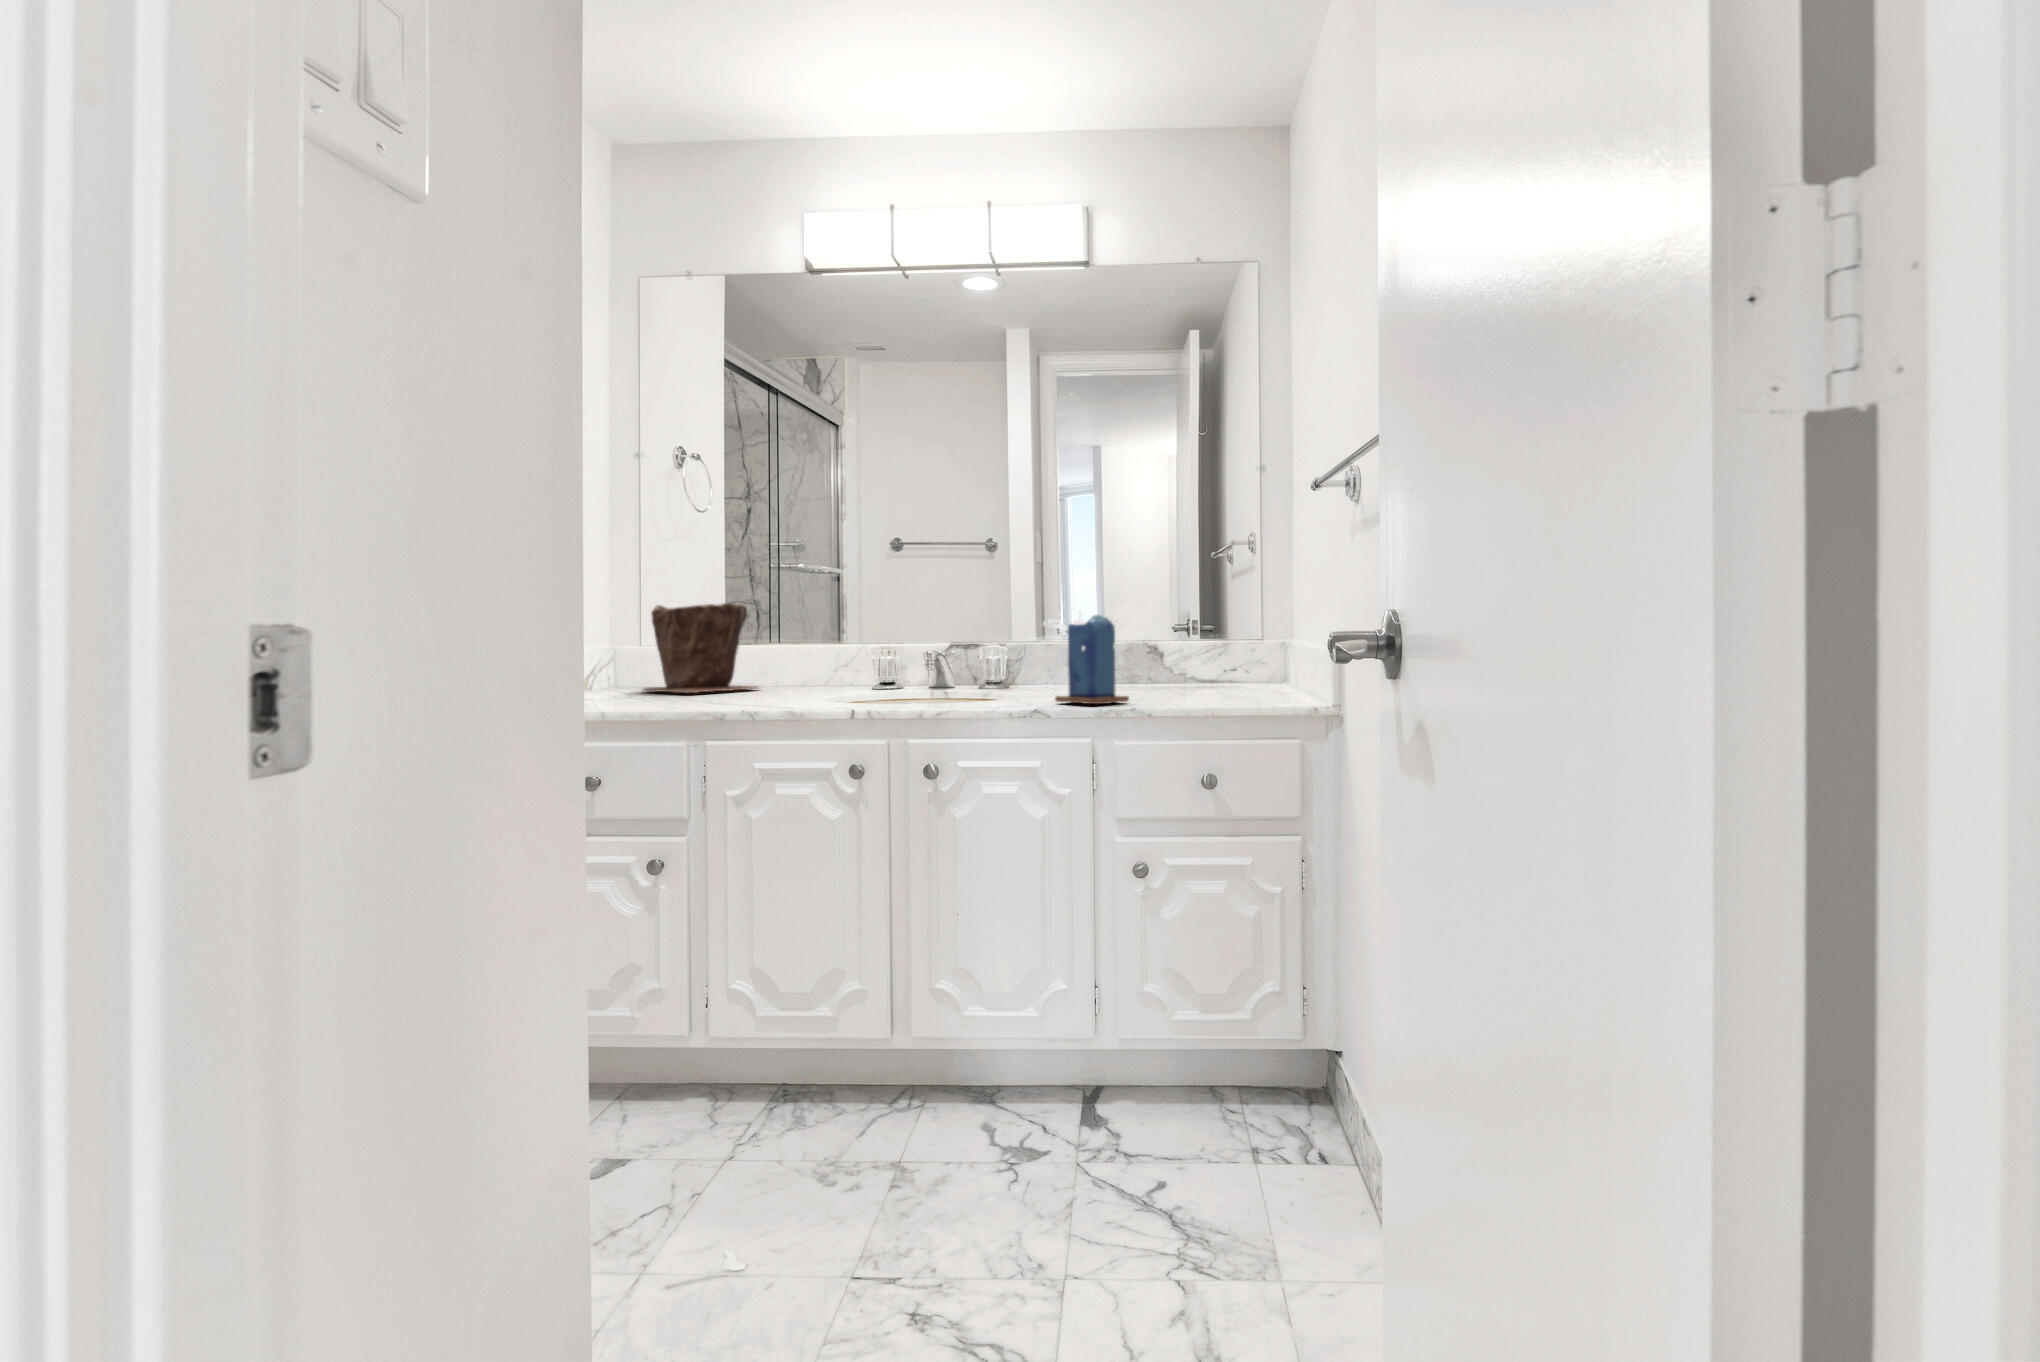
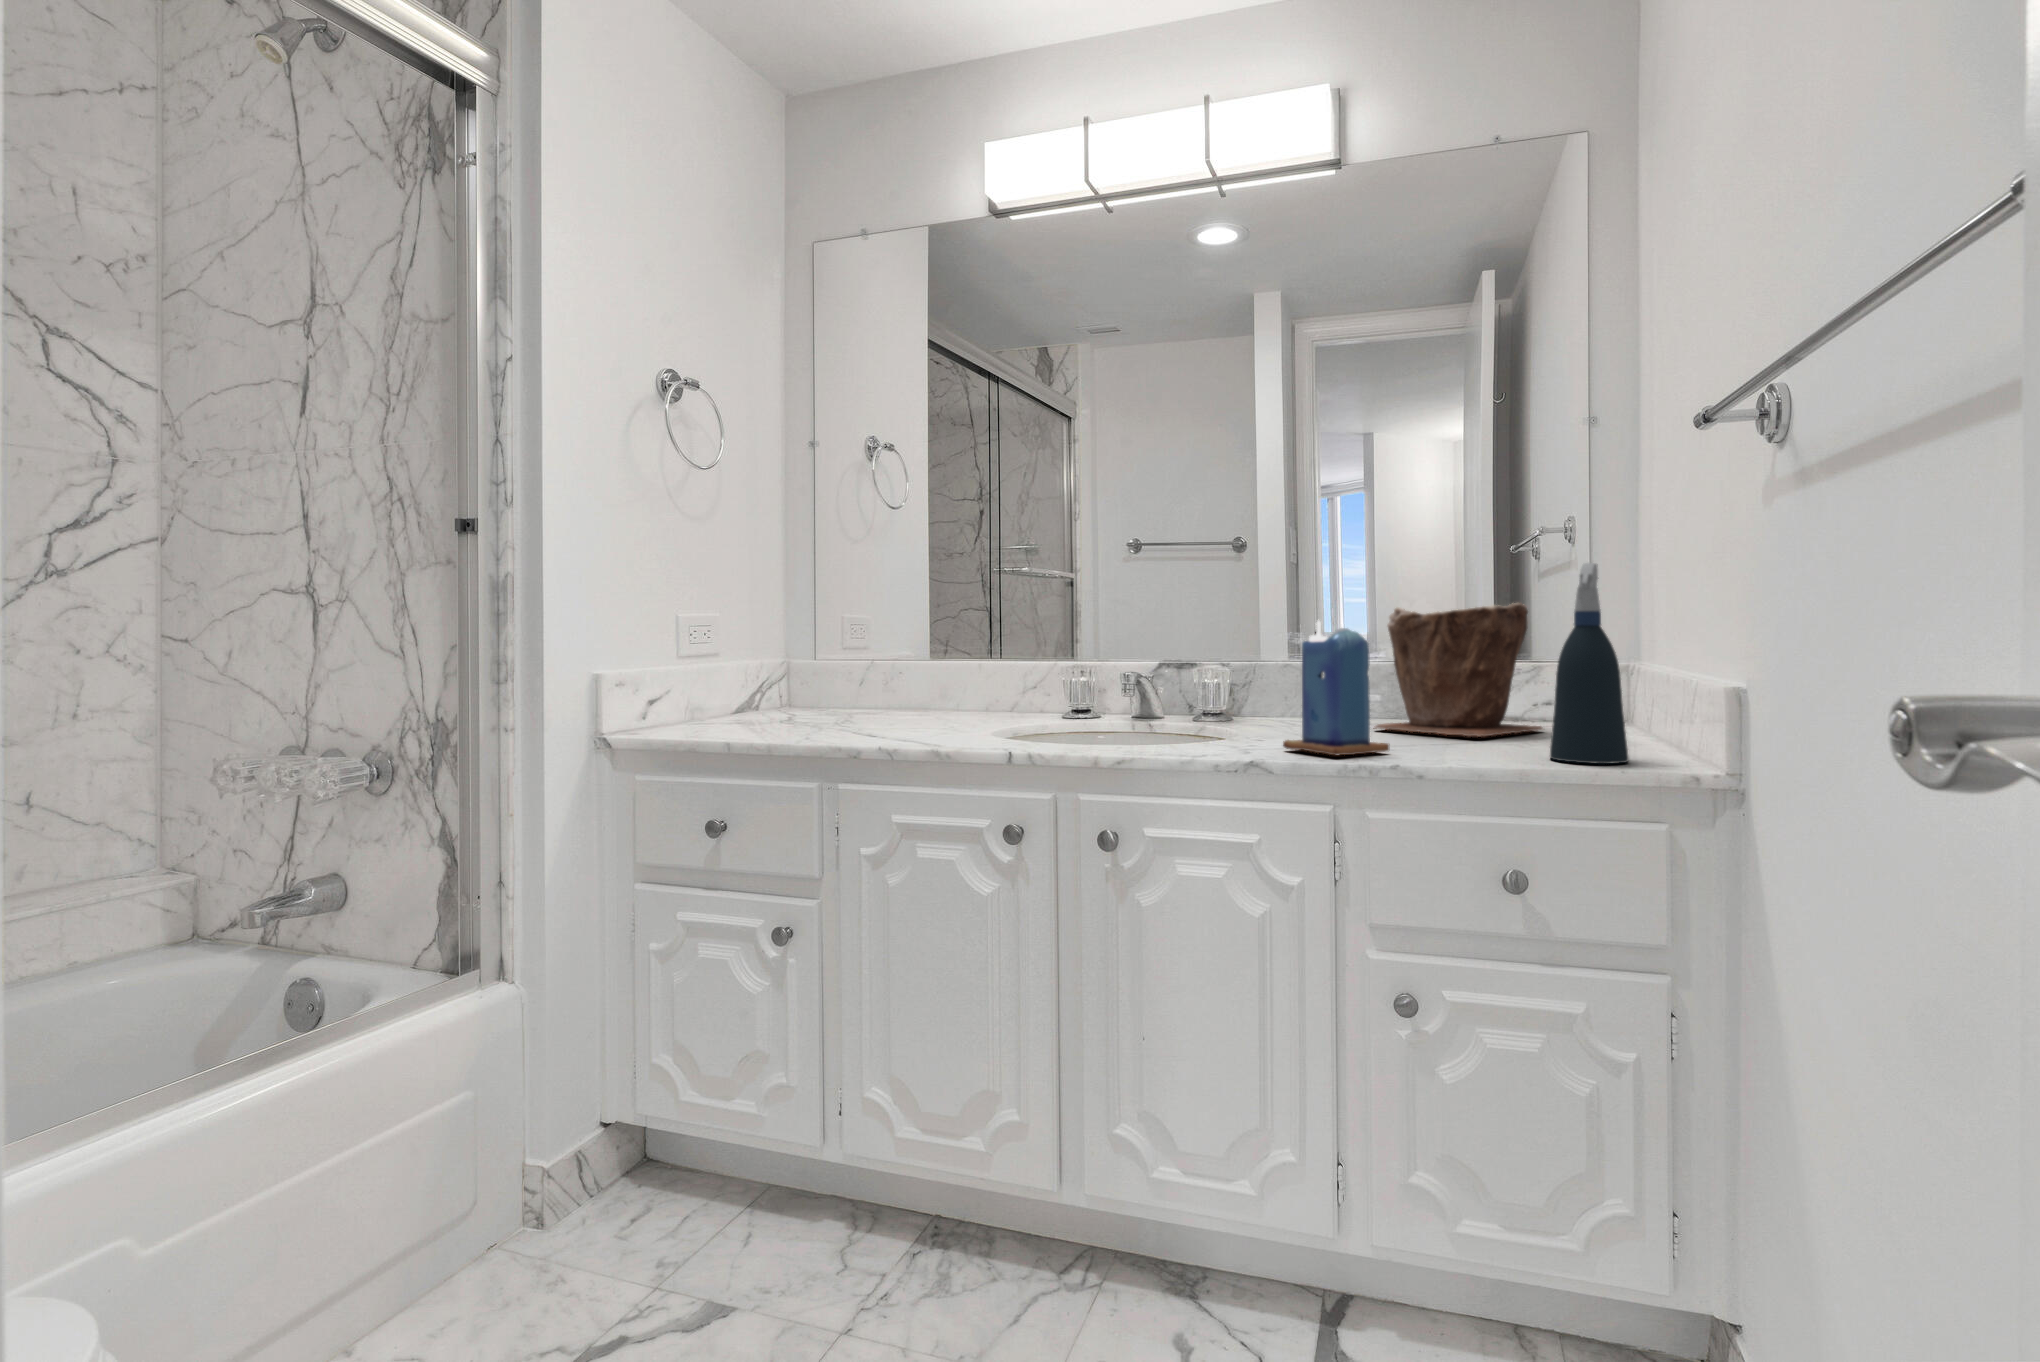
spray bottle: none [1233,570,1281,704] -> present [1550,563,1629,764]
plant pot: present [644,602,759,693] -> present [1373,603,1543,737]

